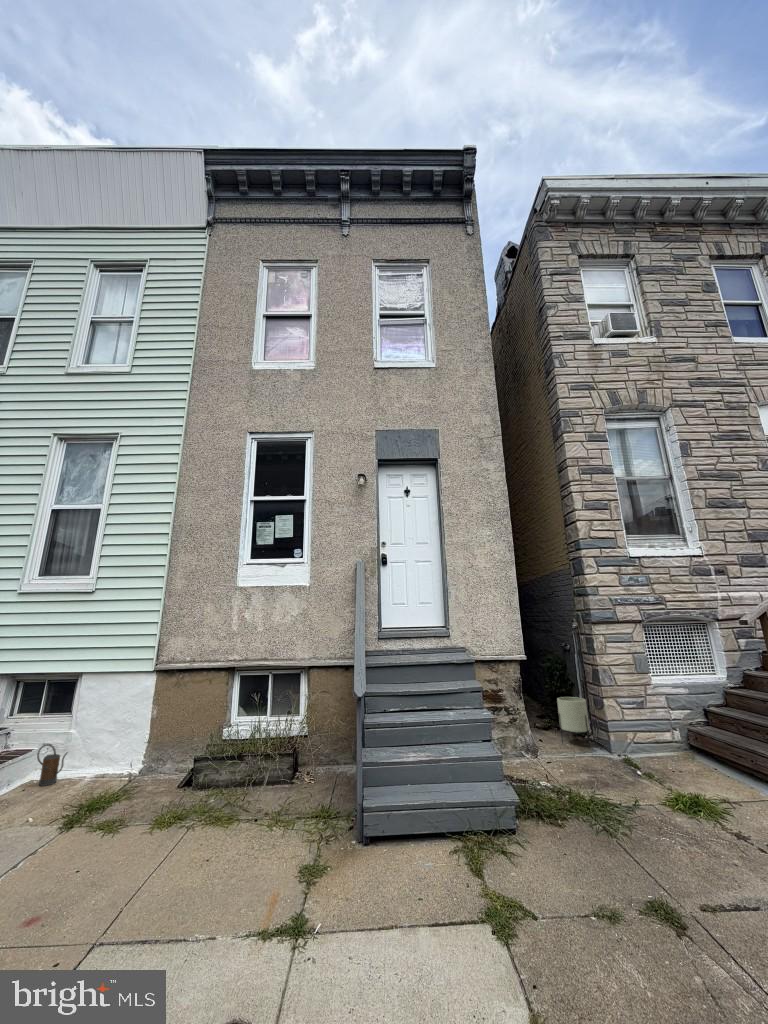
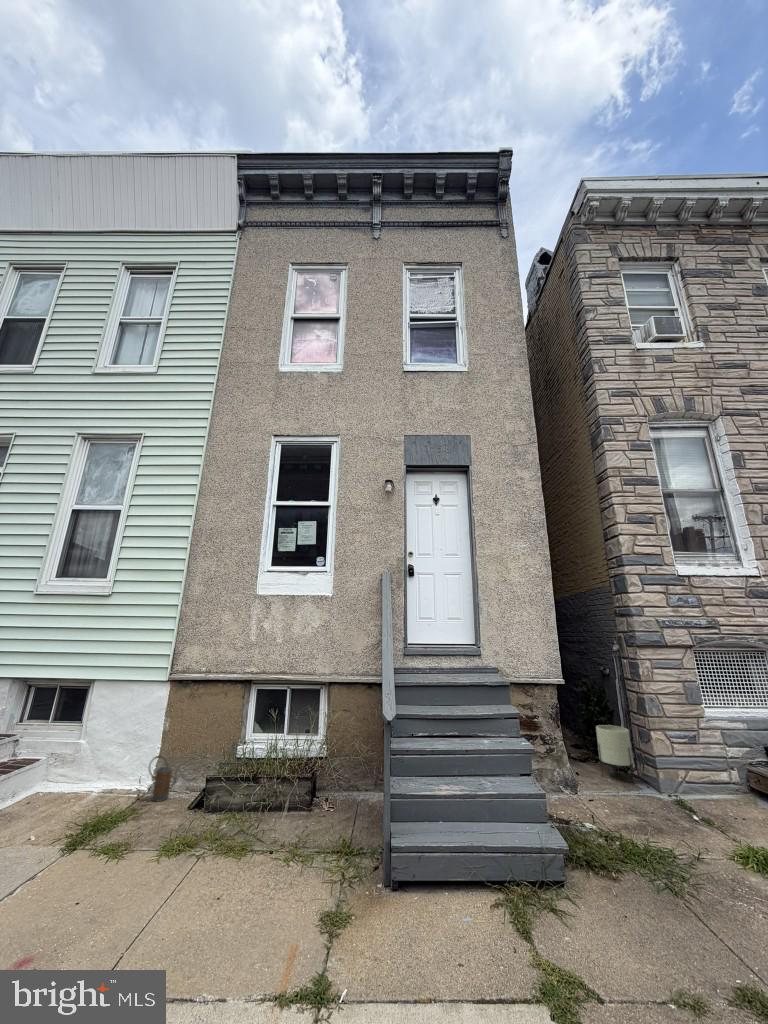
watering can: present [37,744,68,786] -> present [149,756,180,801]

